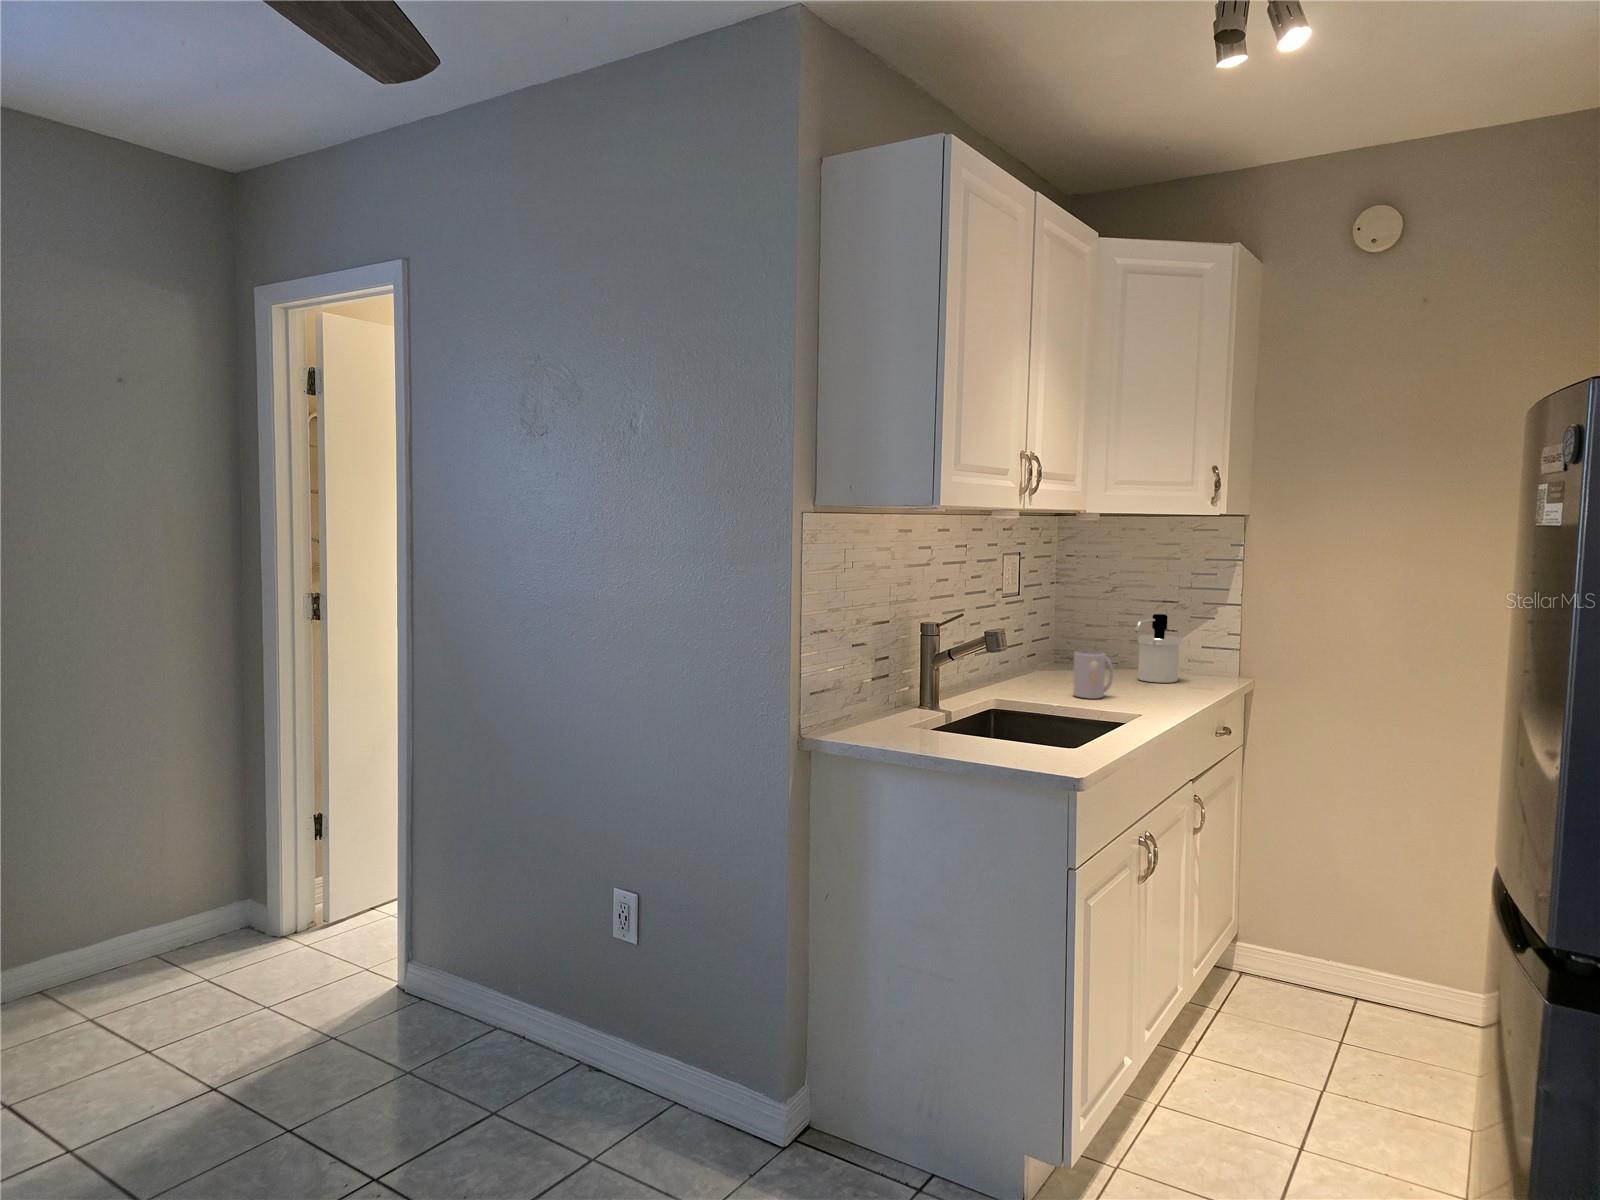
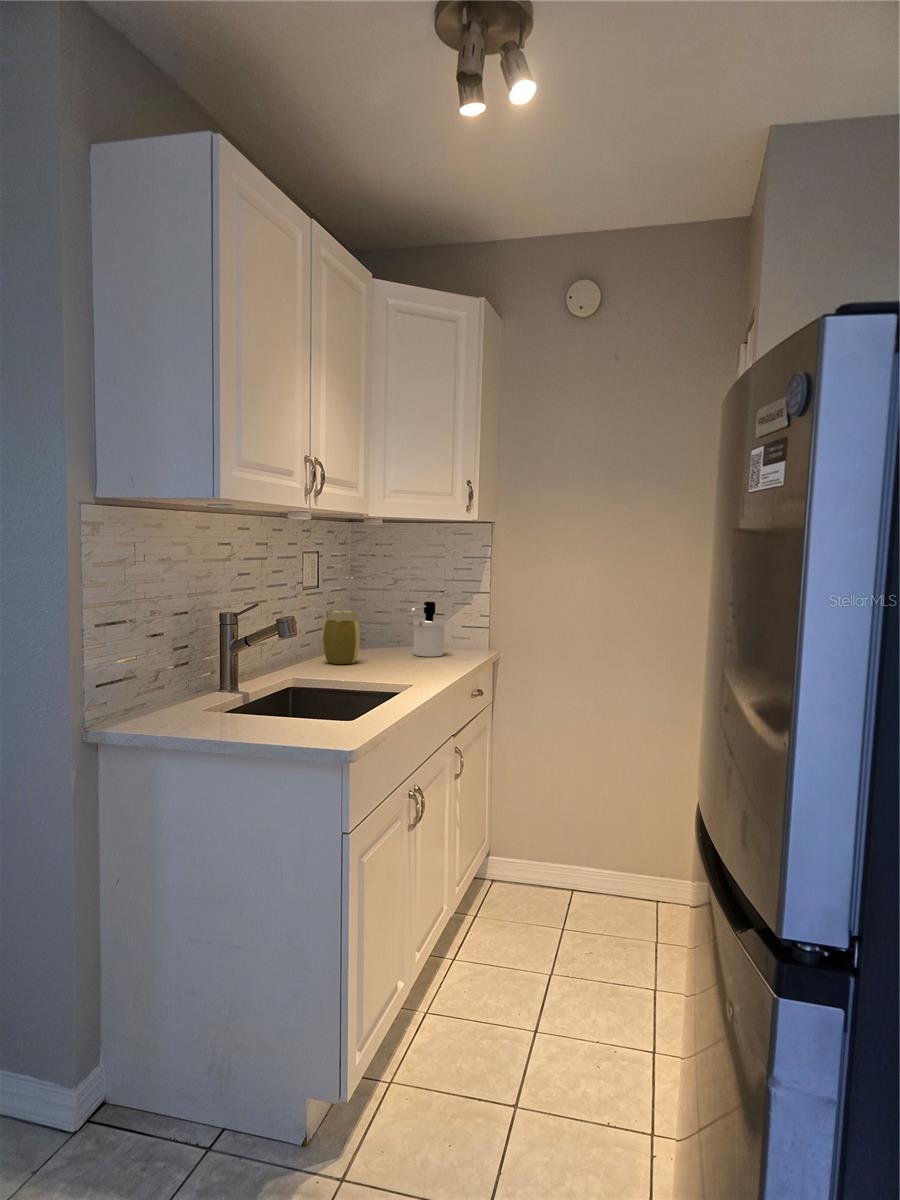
jar: none [1028,623,1073,687] -> present [323,610,360,664]
mug: present [1073,651,1113,699] -> none [359,633,392,673]

